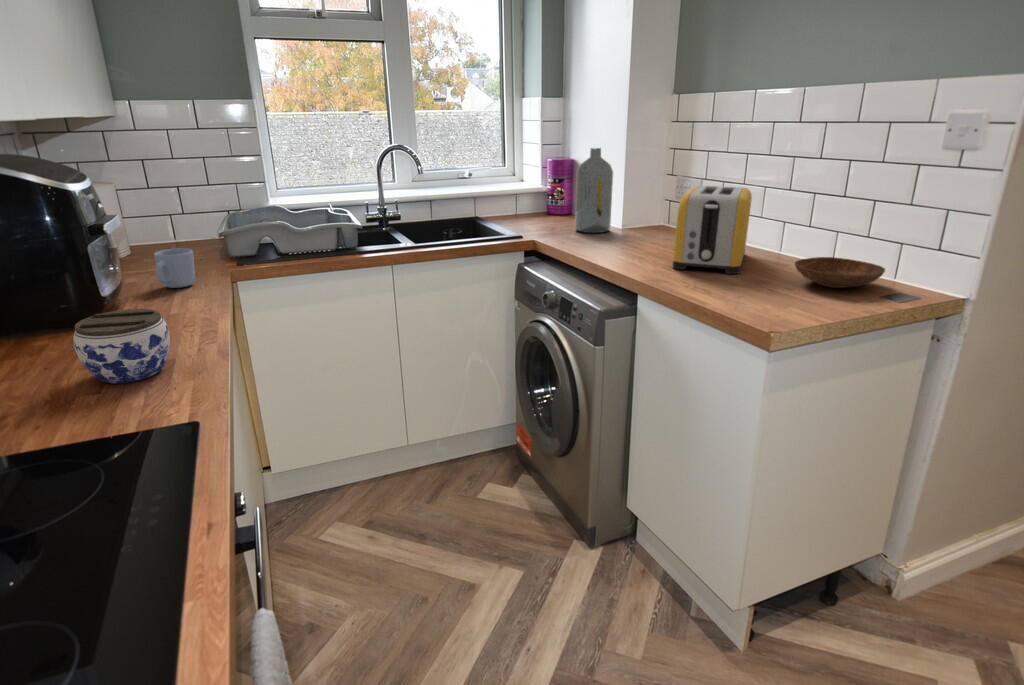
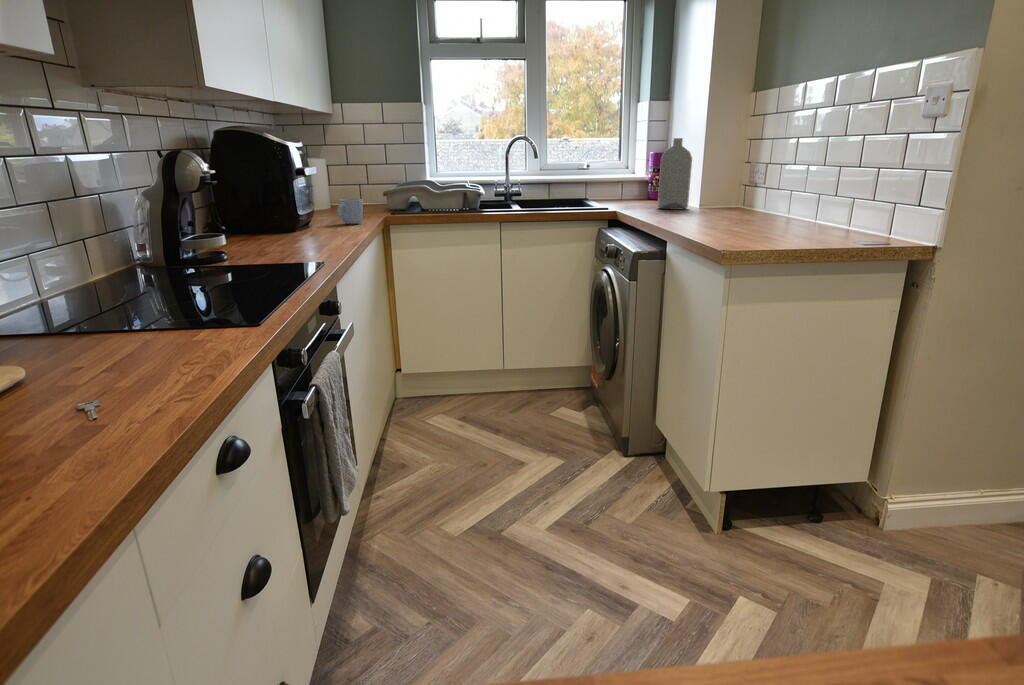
toaster: present [673,186,752,274] -> none [705,163,789,230]
bowl: present [795,257,885,288] -> none [795,217,875,238]
jar: present [73,309,170,383] -> none [276,211,328,250]

